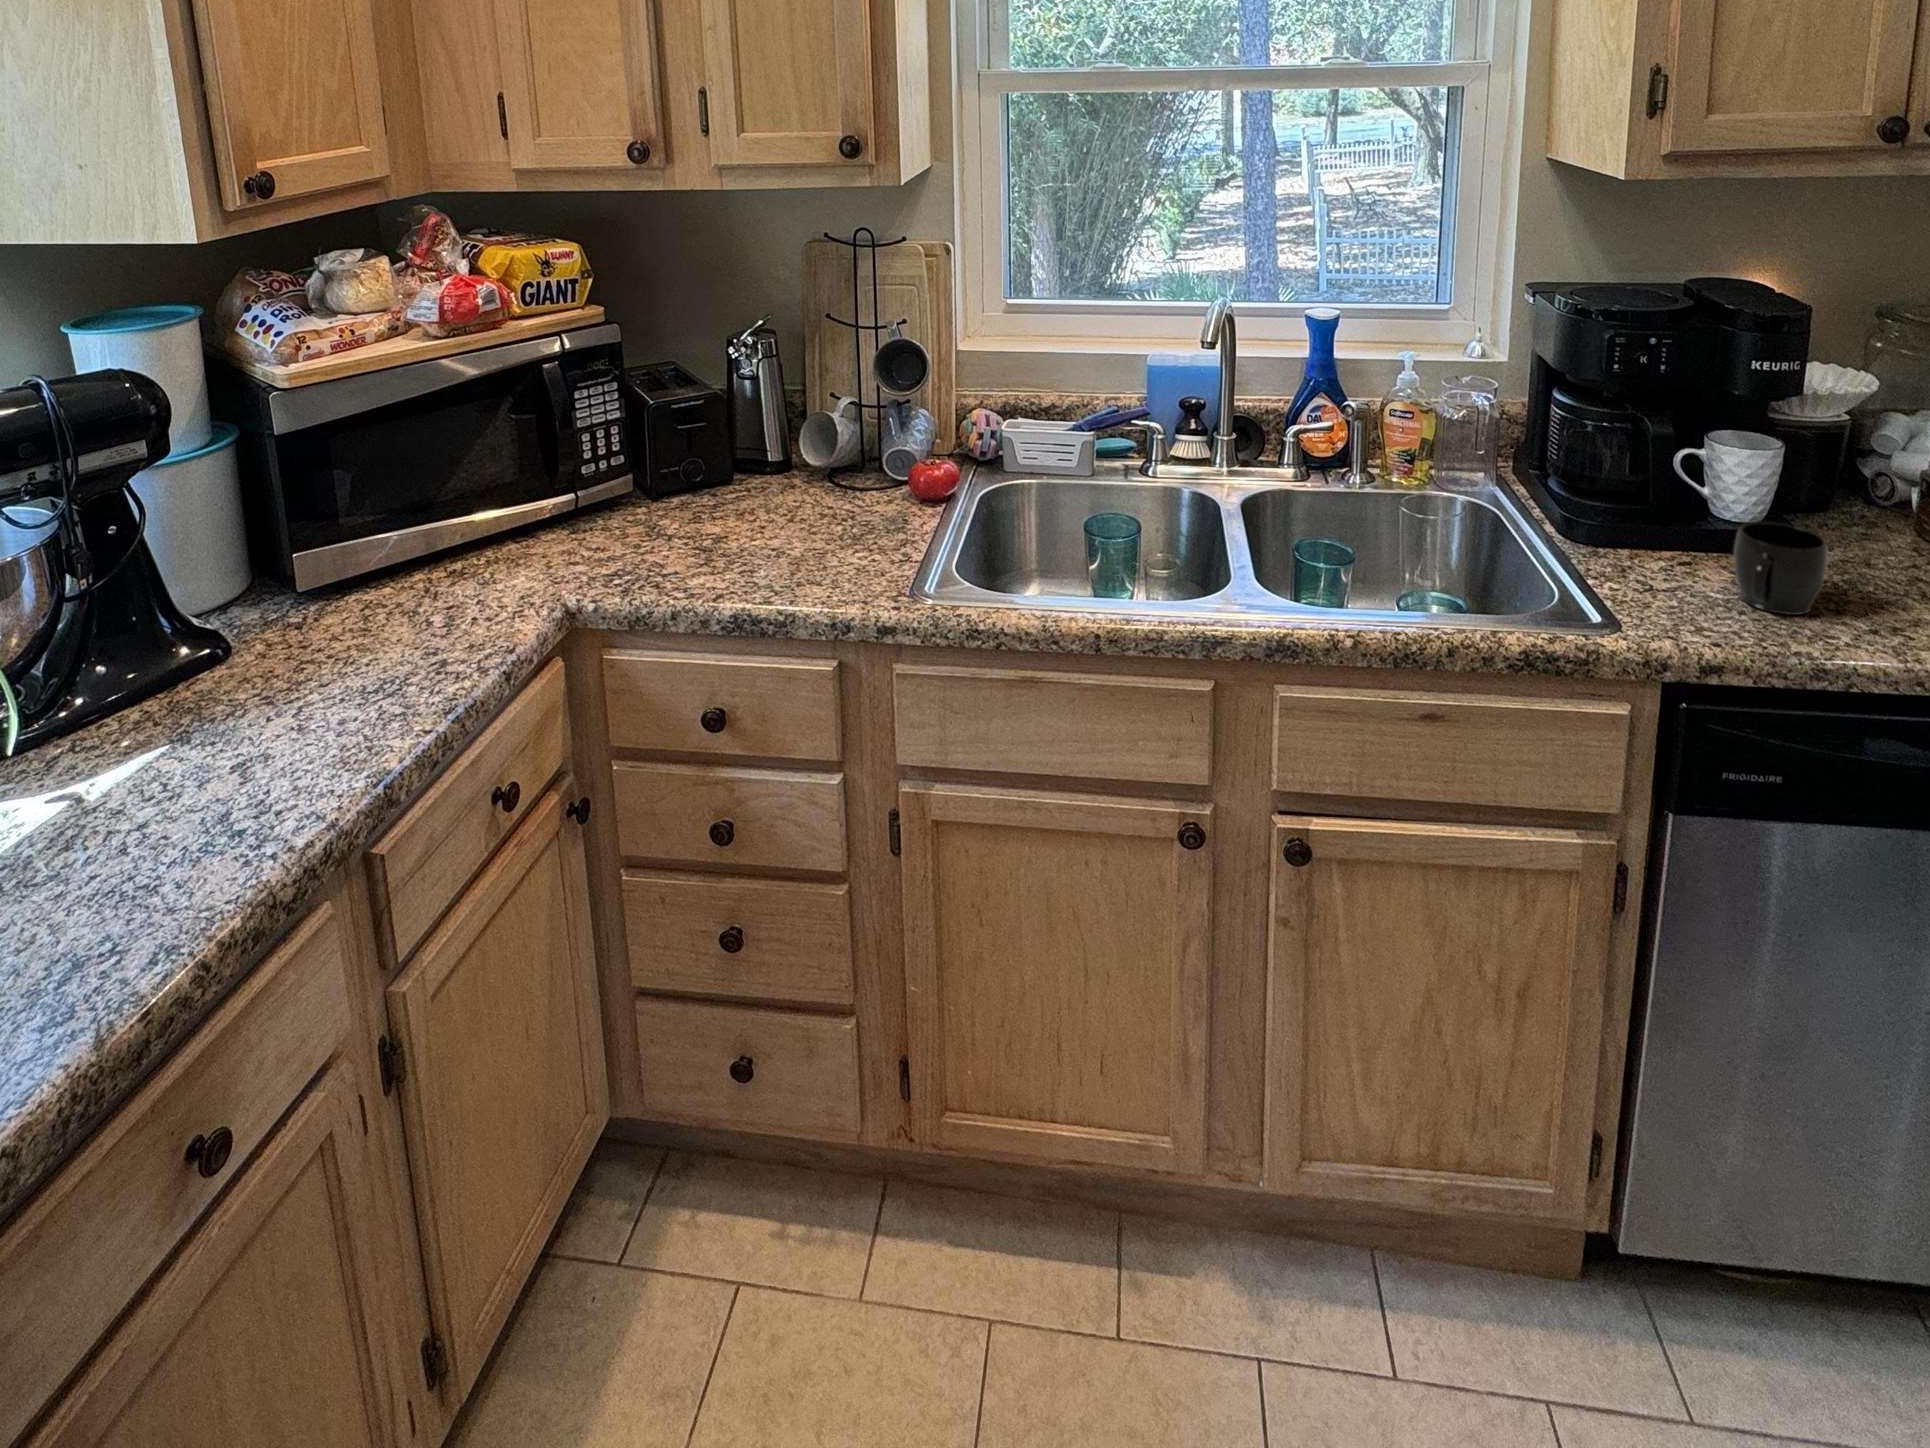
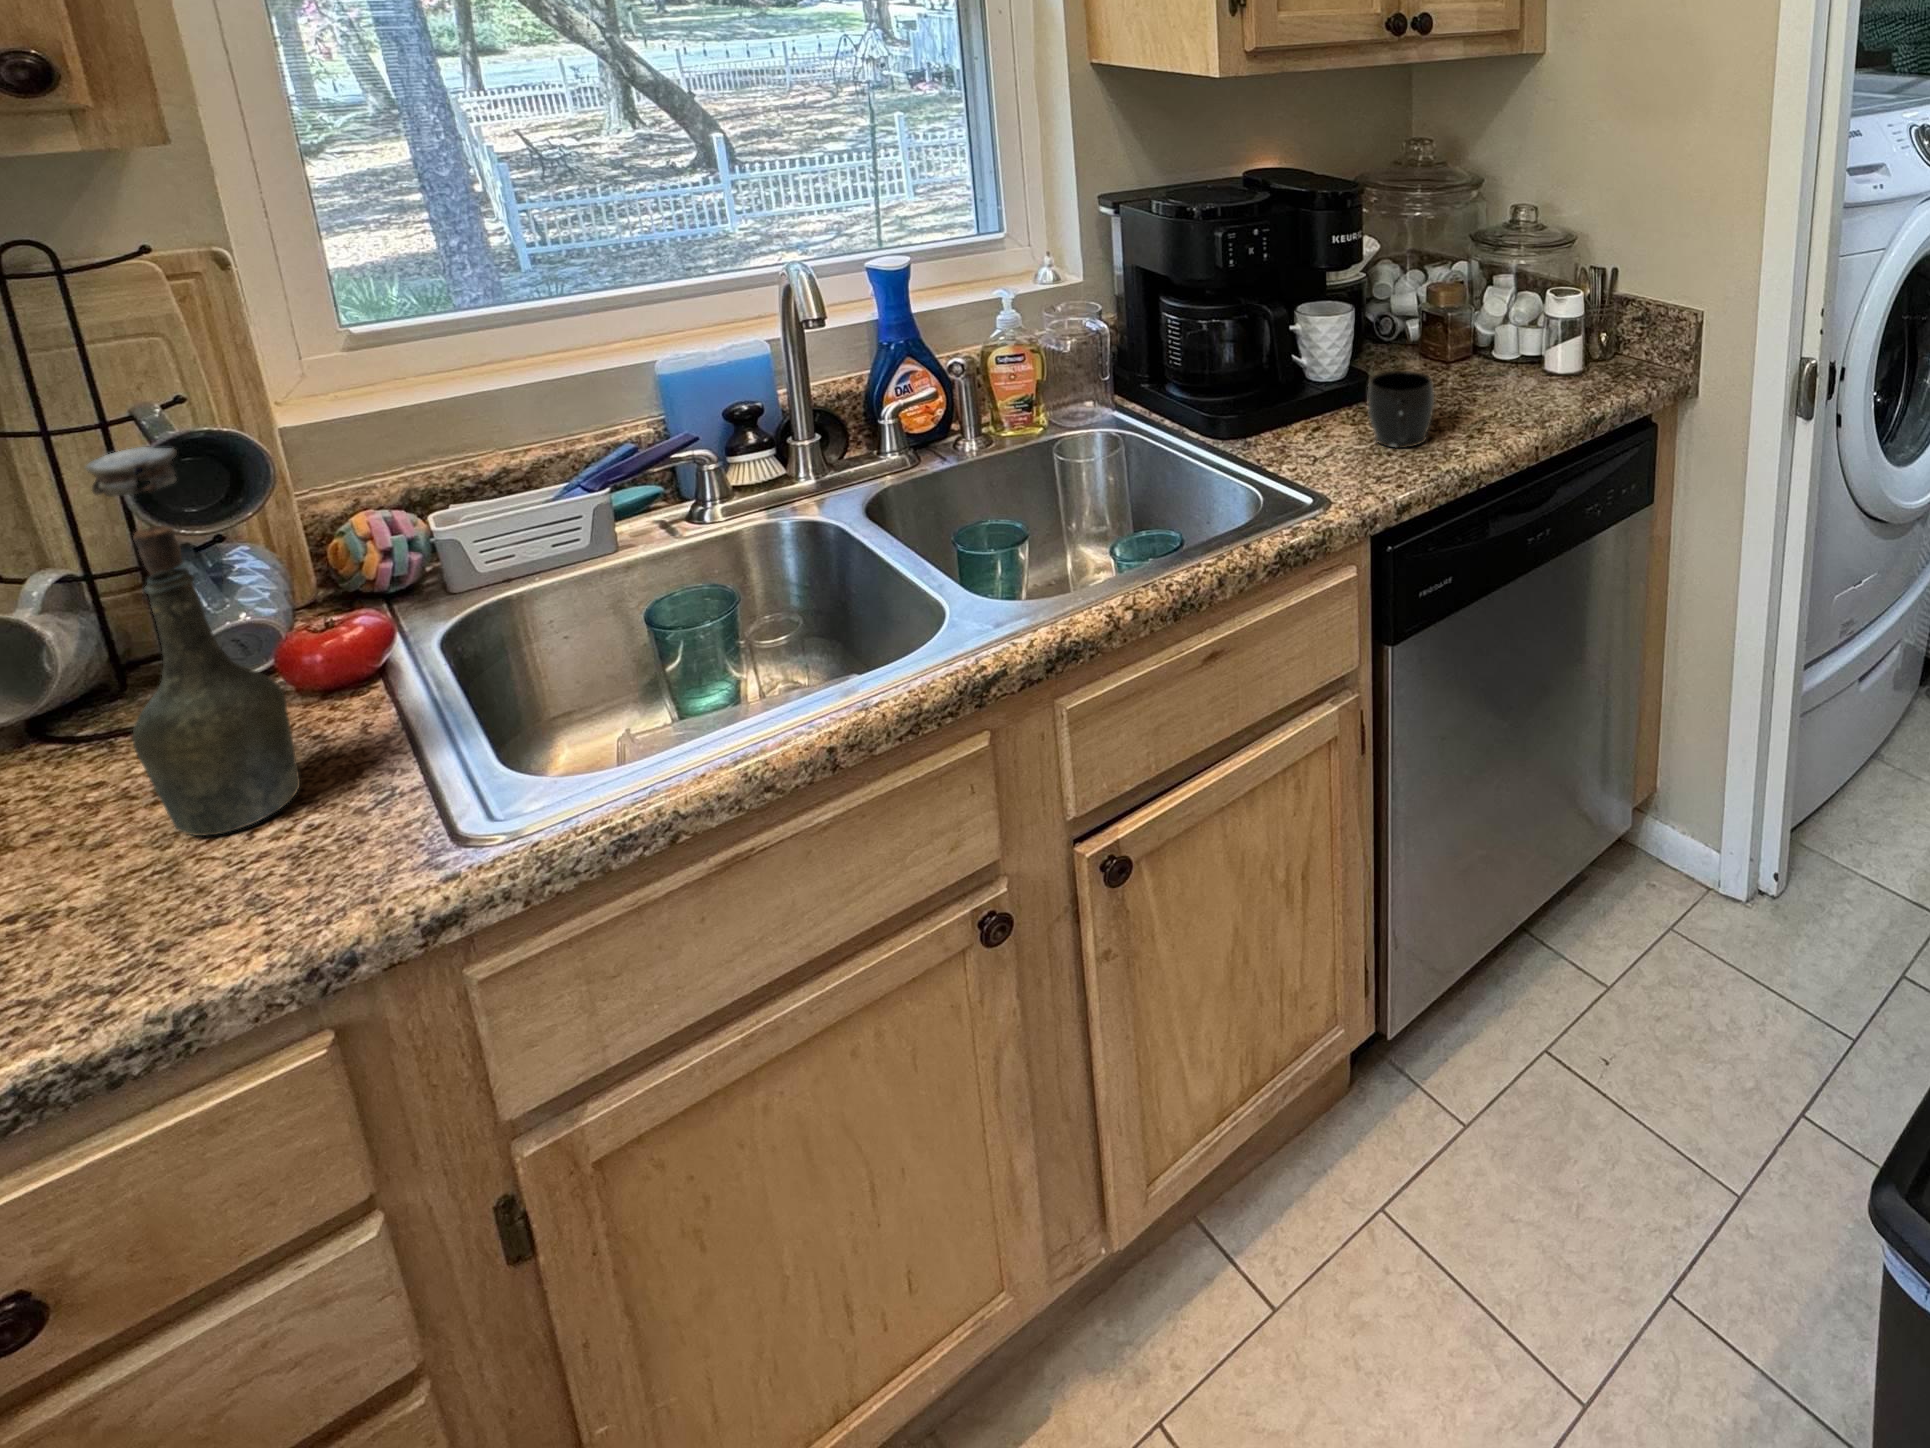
bottle: none [826,337,883,548] -> present [85,447,300,836]

